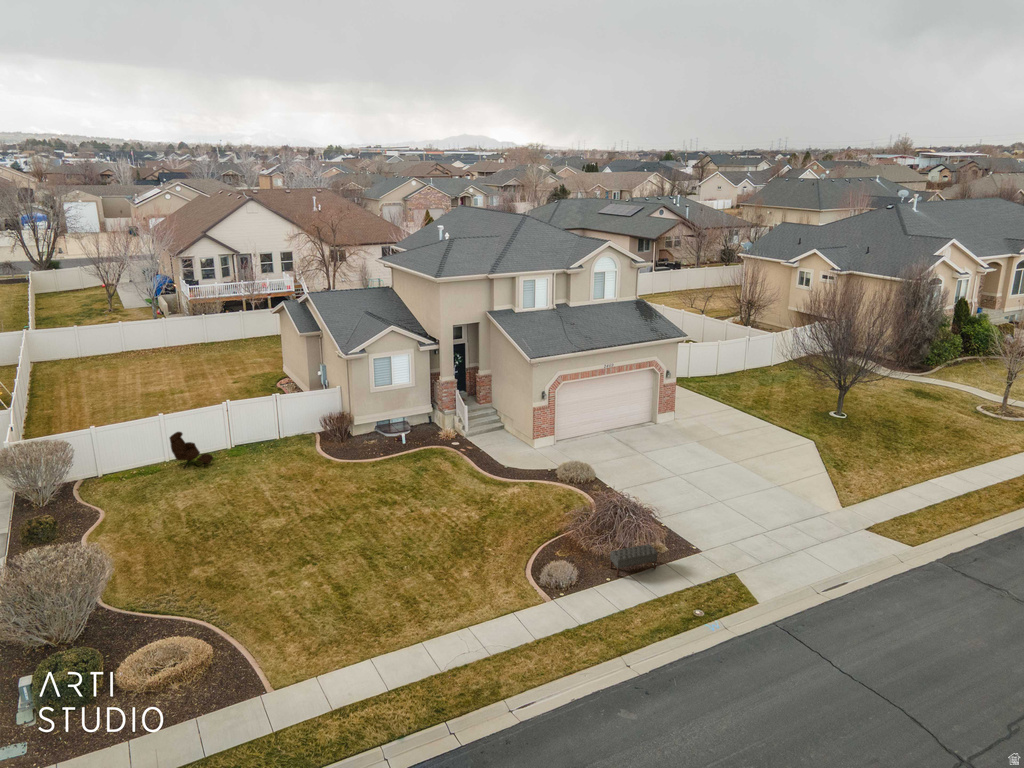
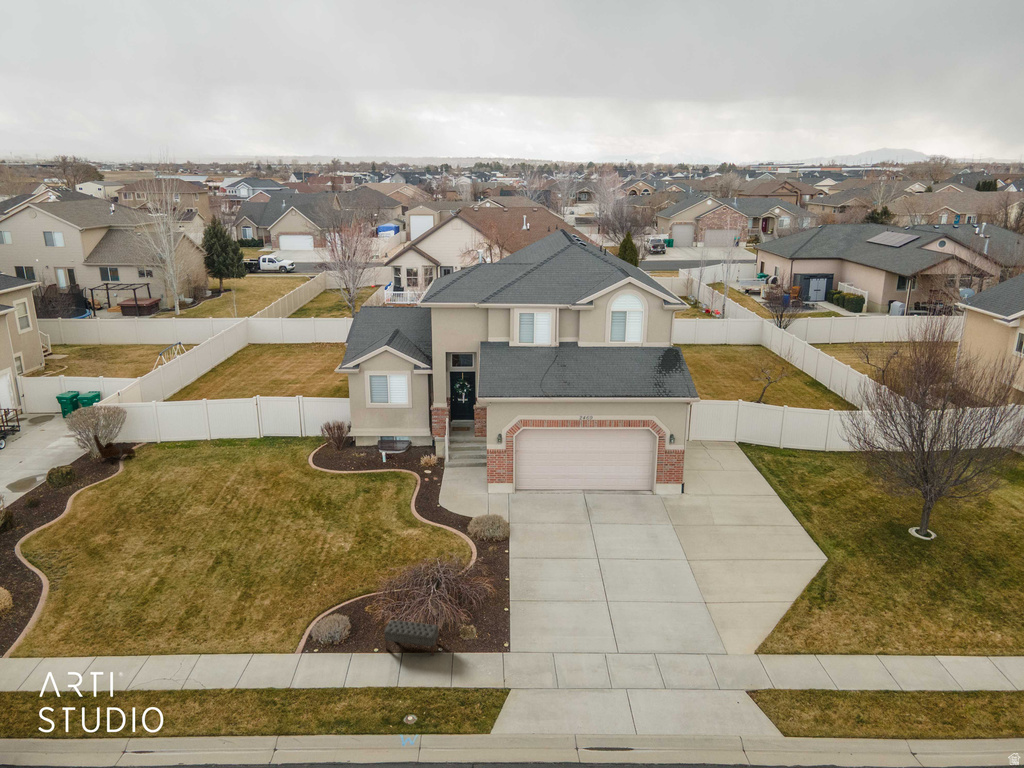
lounge chair: present [170,432,213,468] -> present [94,435,135,464]

